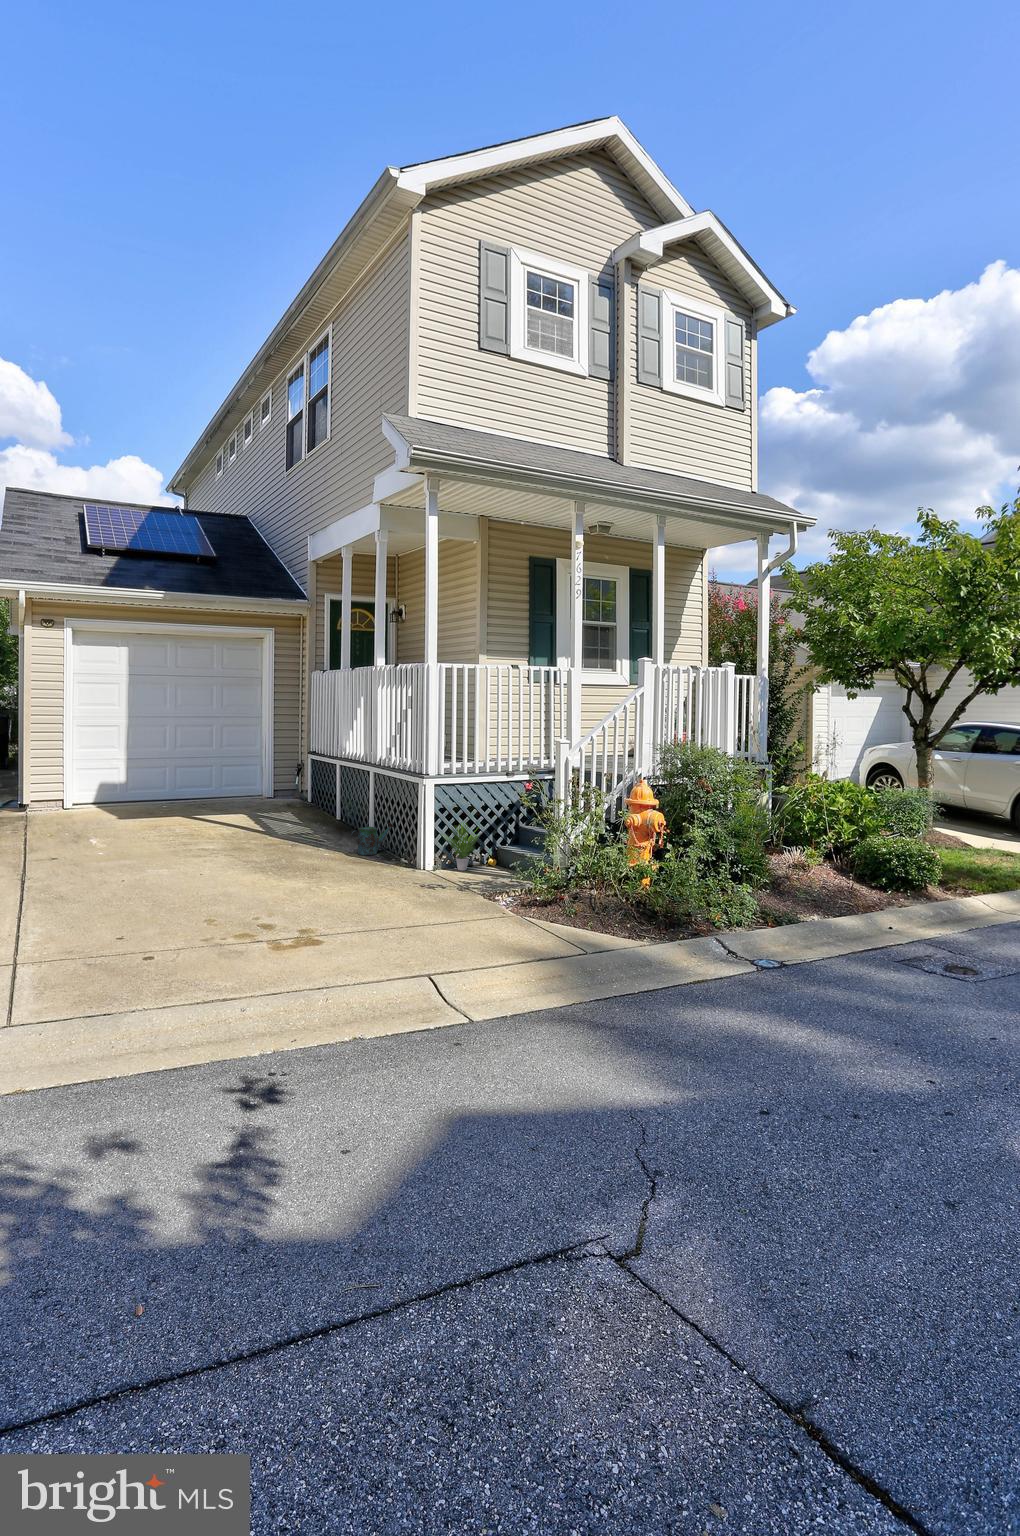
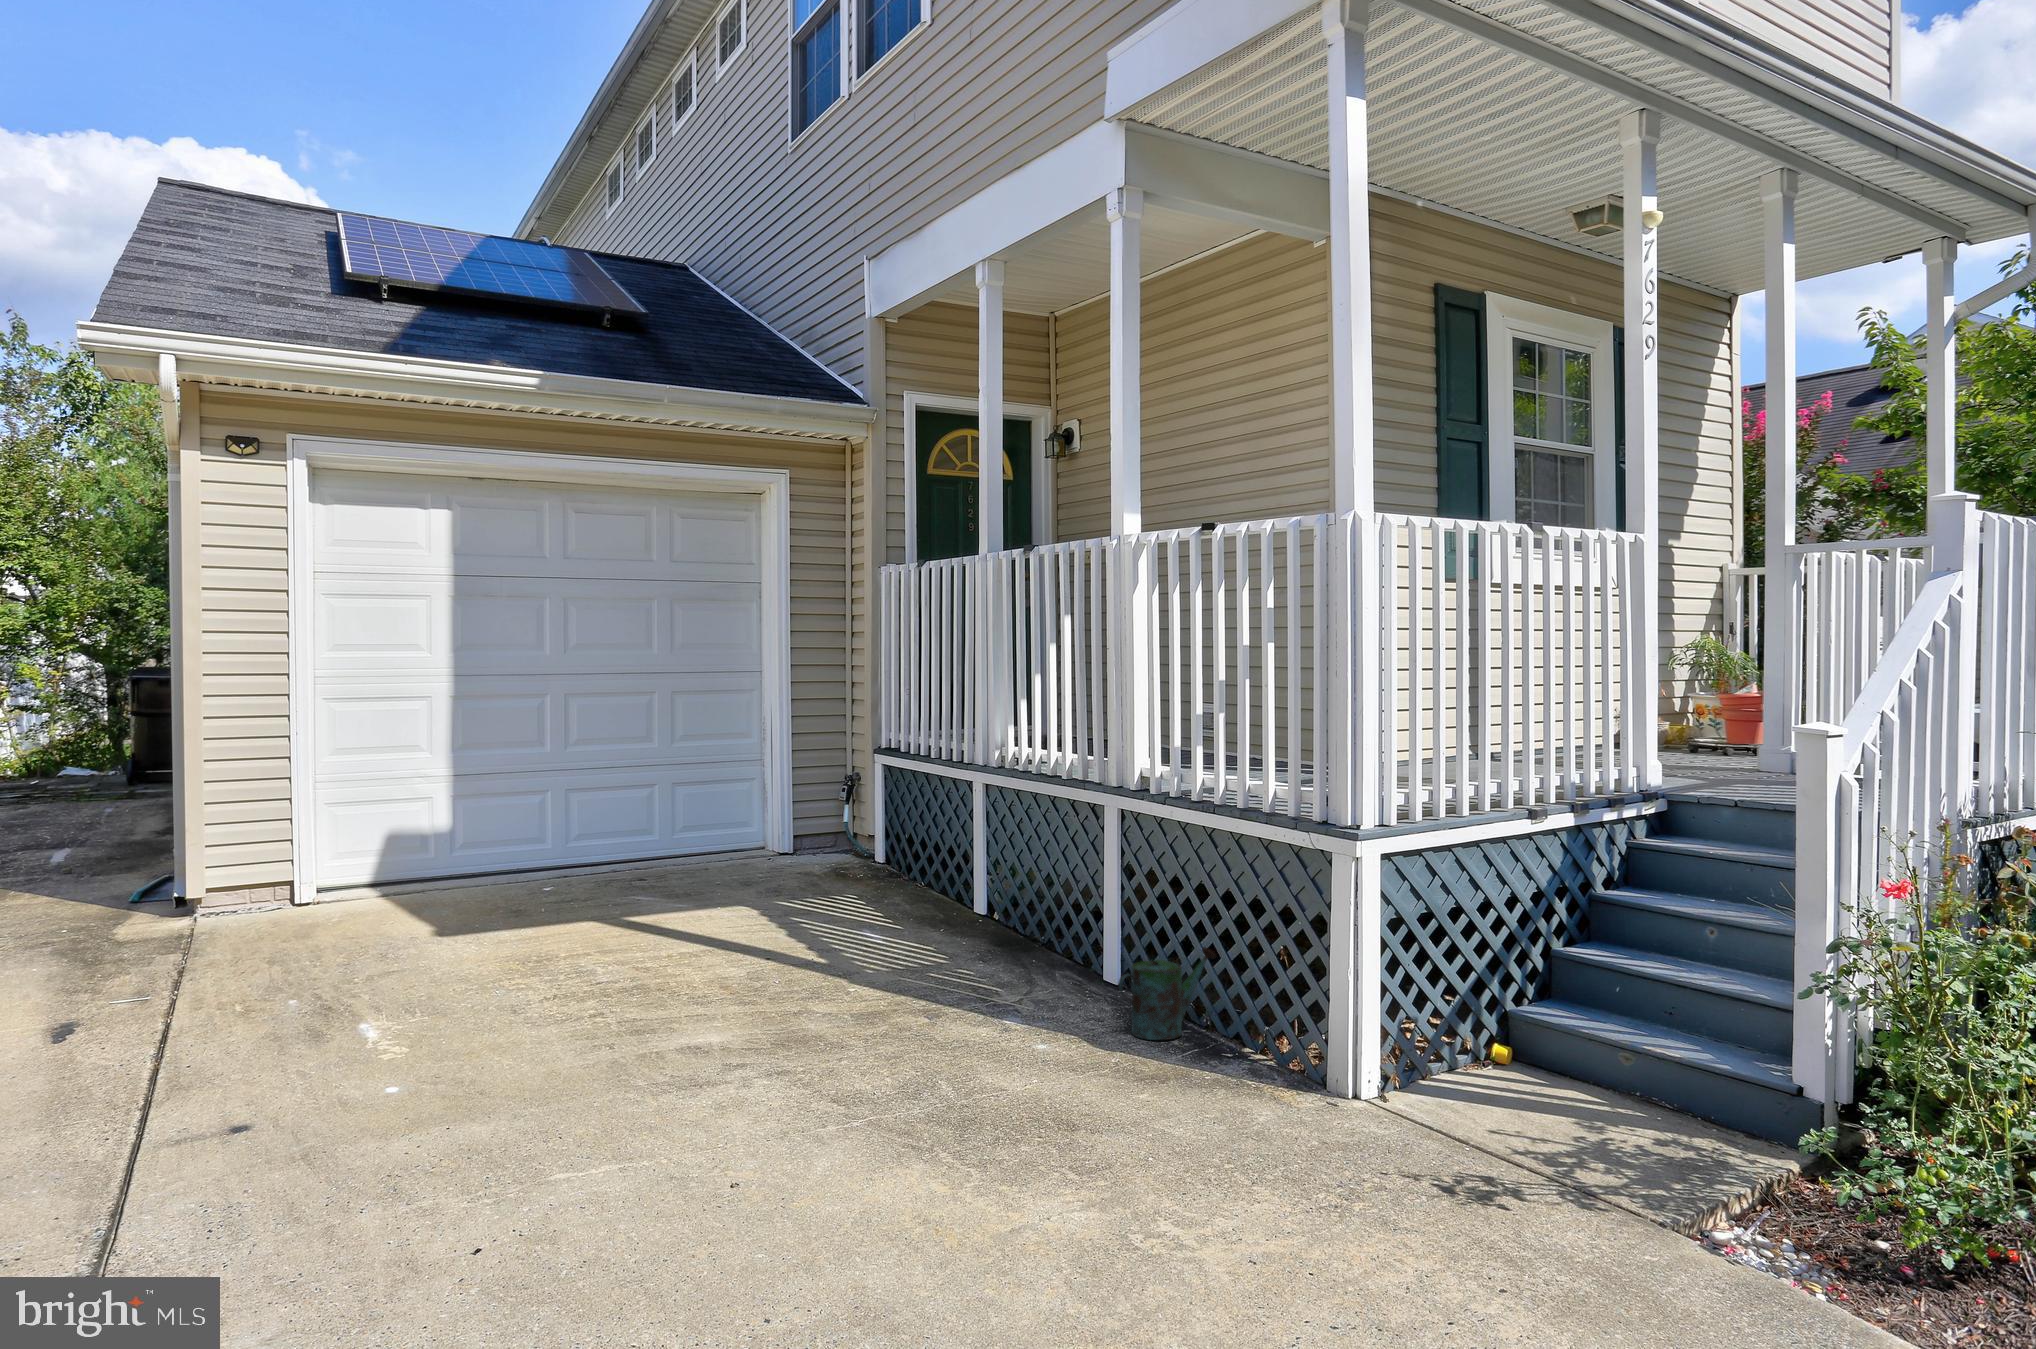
potted plant: present [444,823,478,871] -> none [1399,952,1528,1096]

